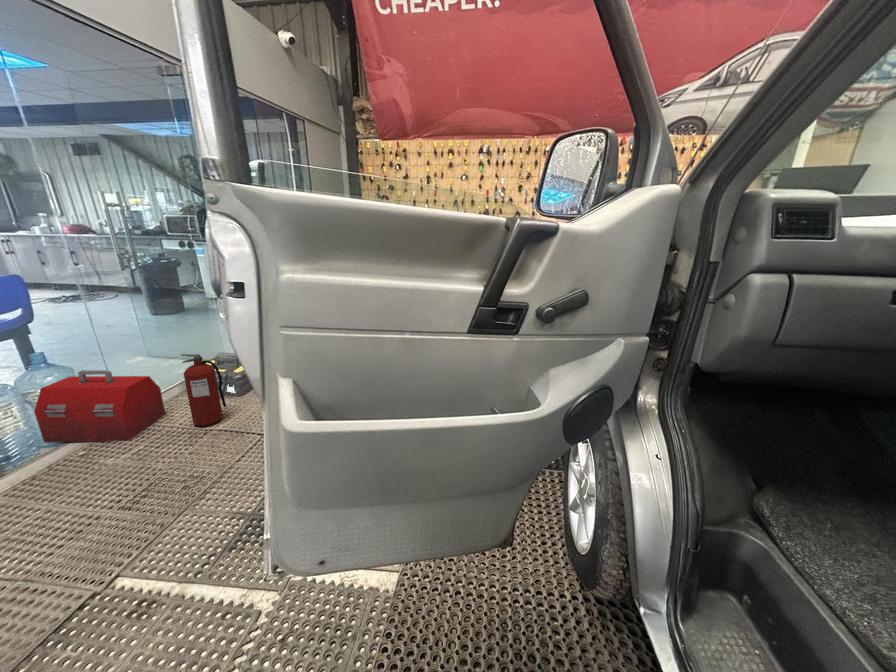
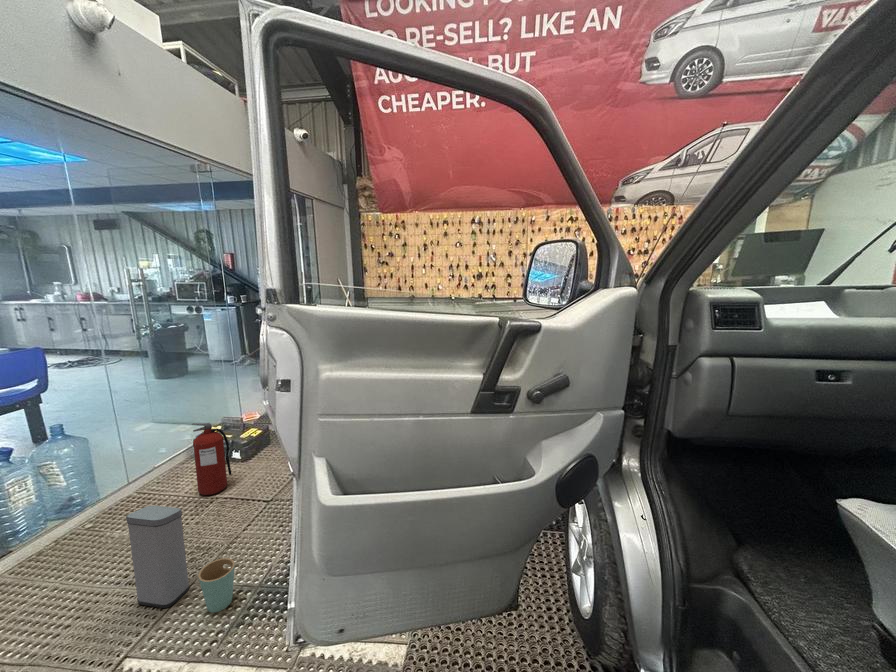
toolbox: present [34,370,166,443] -> none [45,441,170,517]
trash can: none [104,433,223,537] -> present [126,506,235,613]

